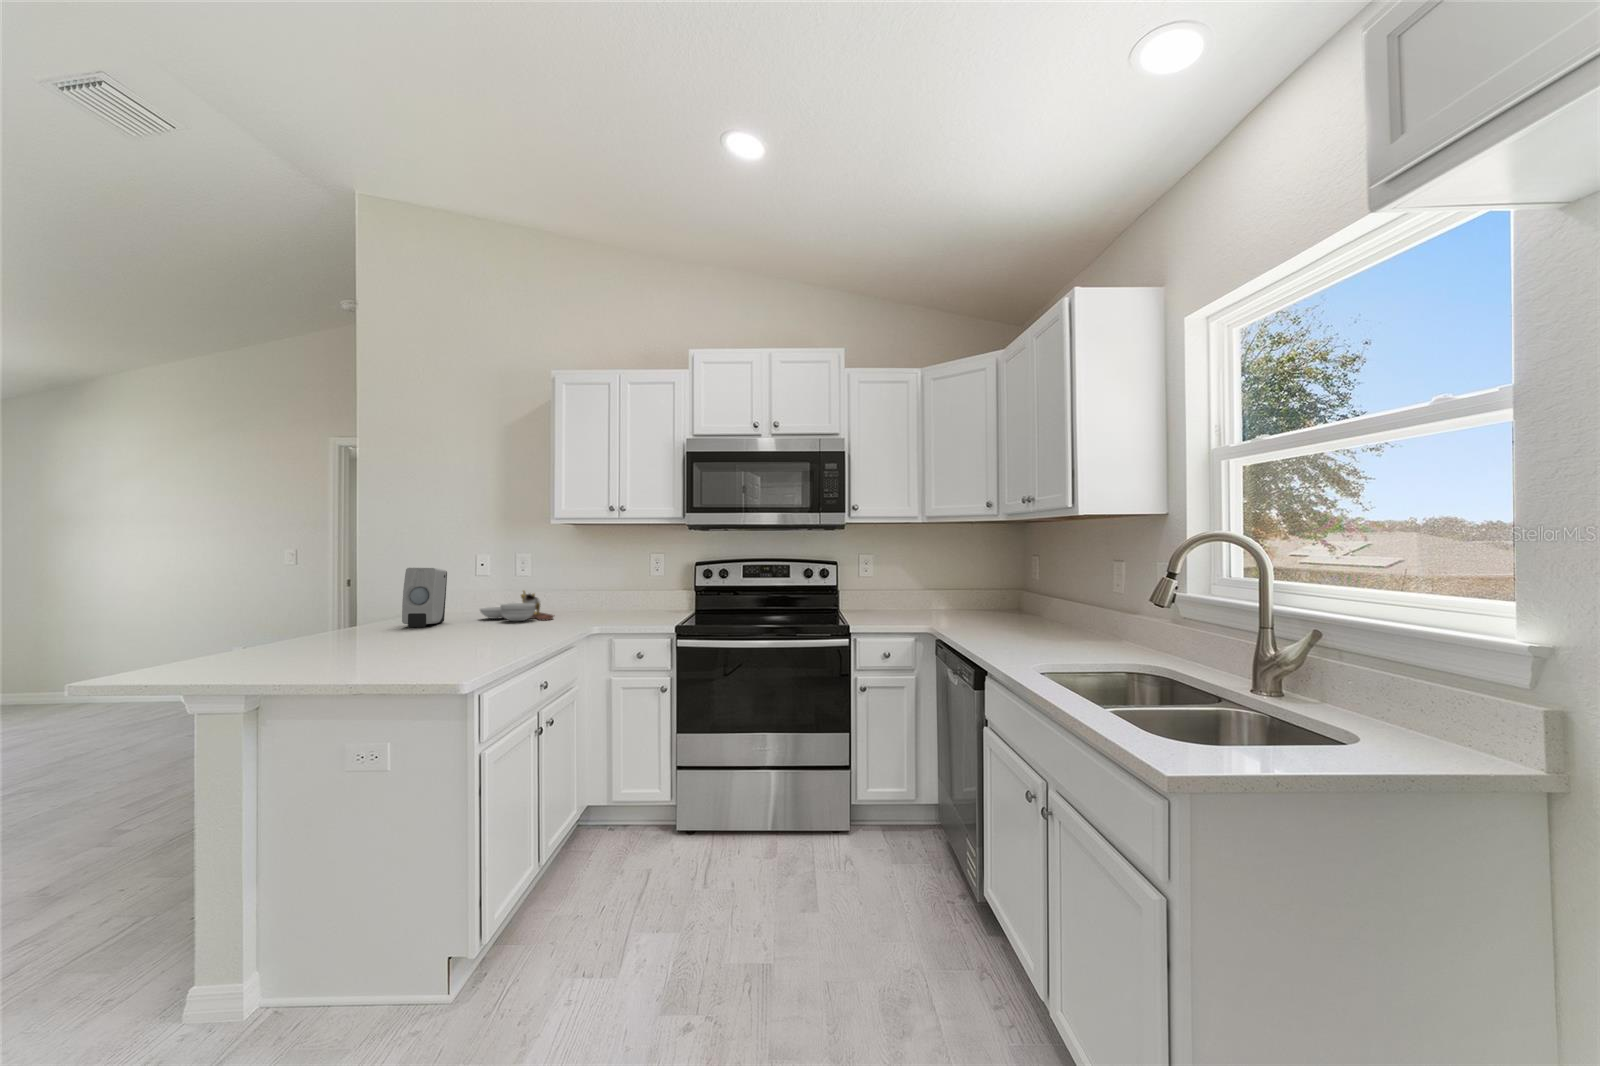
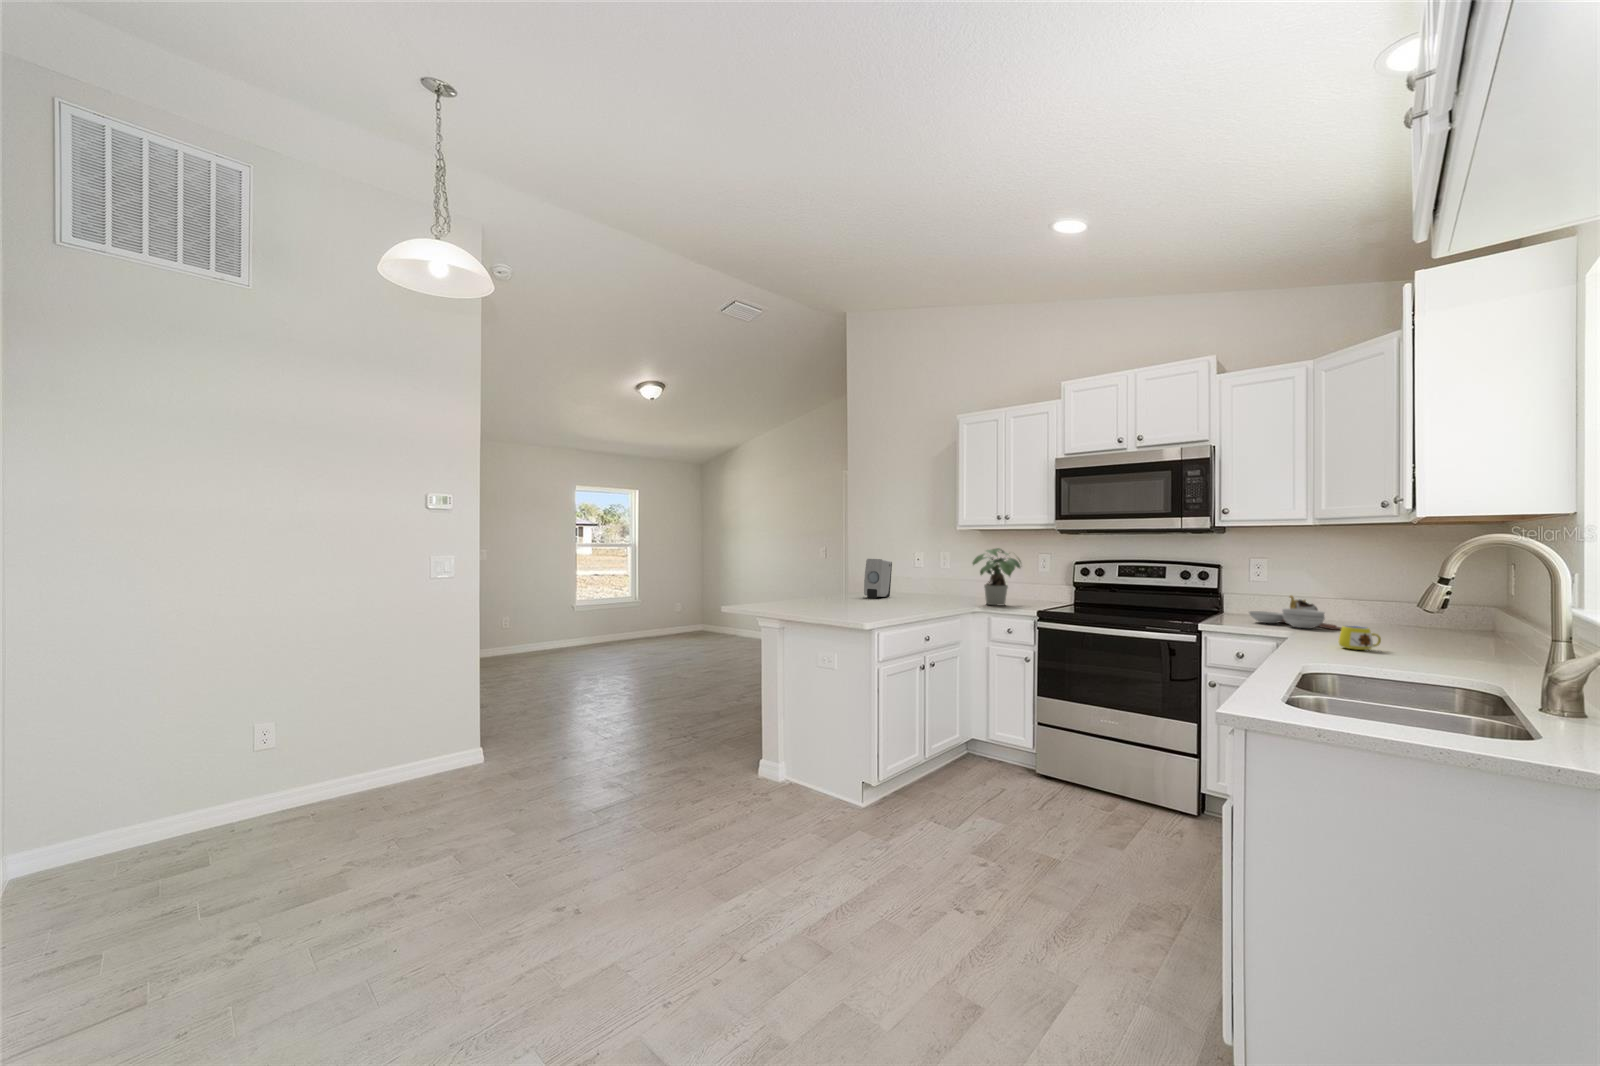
potted plant: none [582,548,640,622] -> present [973,548,1021,606]
cutting board: present [480,591,553,621] -> present [1249,596,1342,630]
mug: none [1005,618,1039,642] -> present [1339,626,1381,651]

